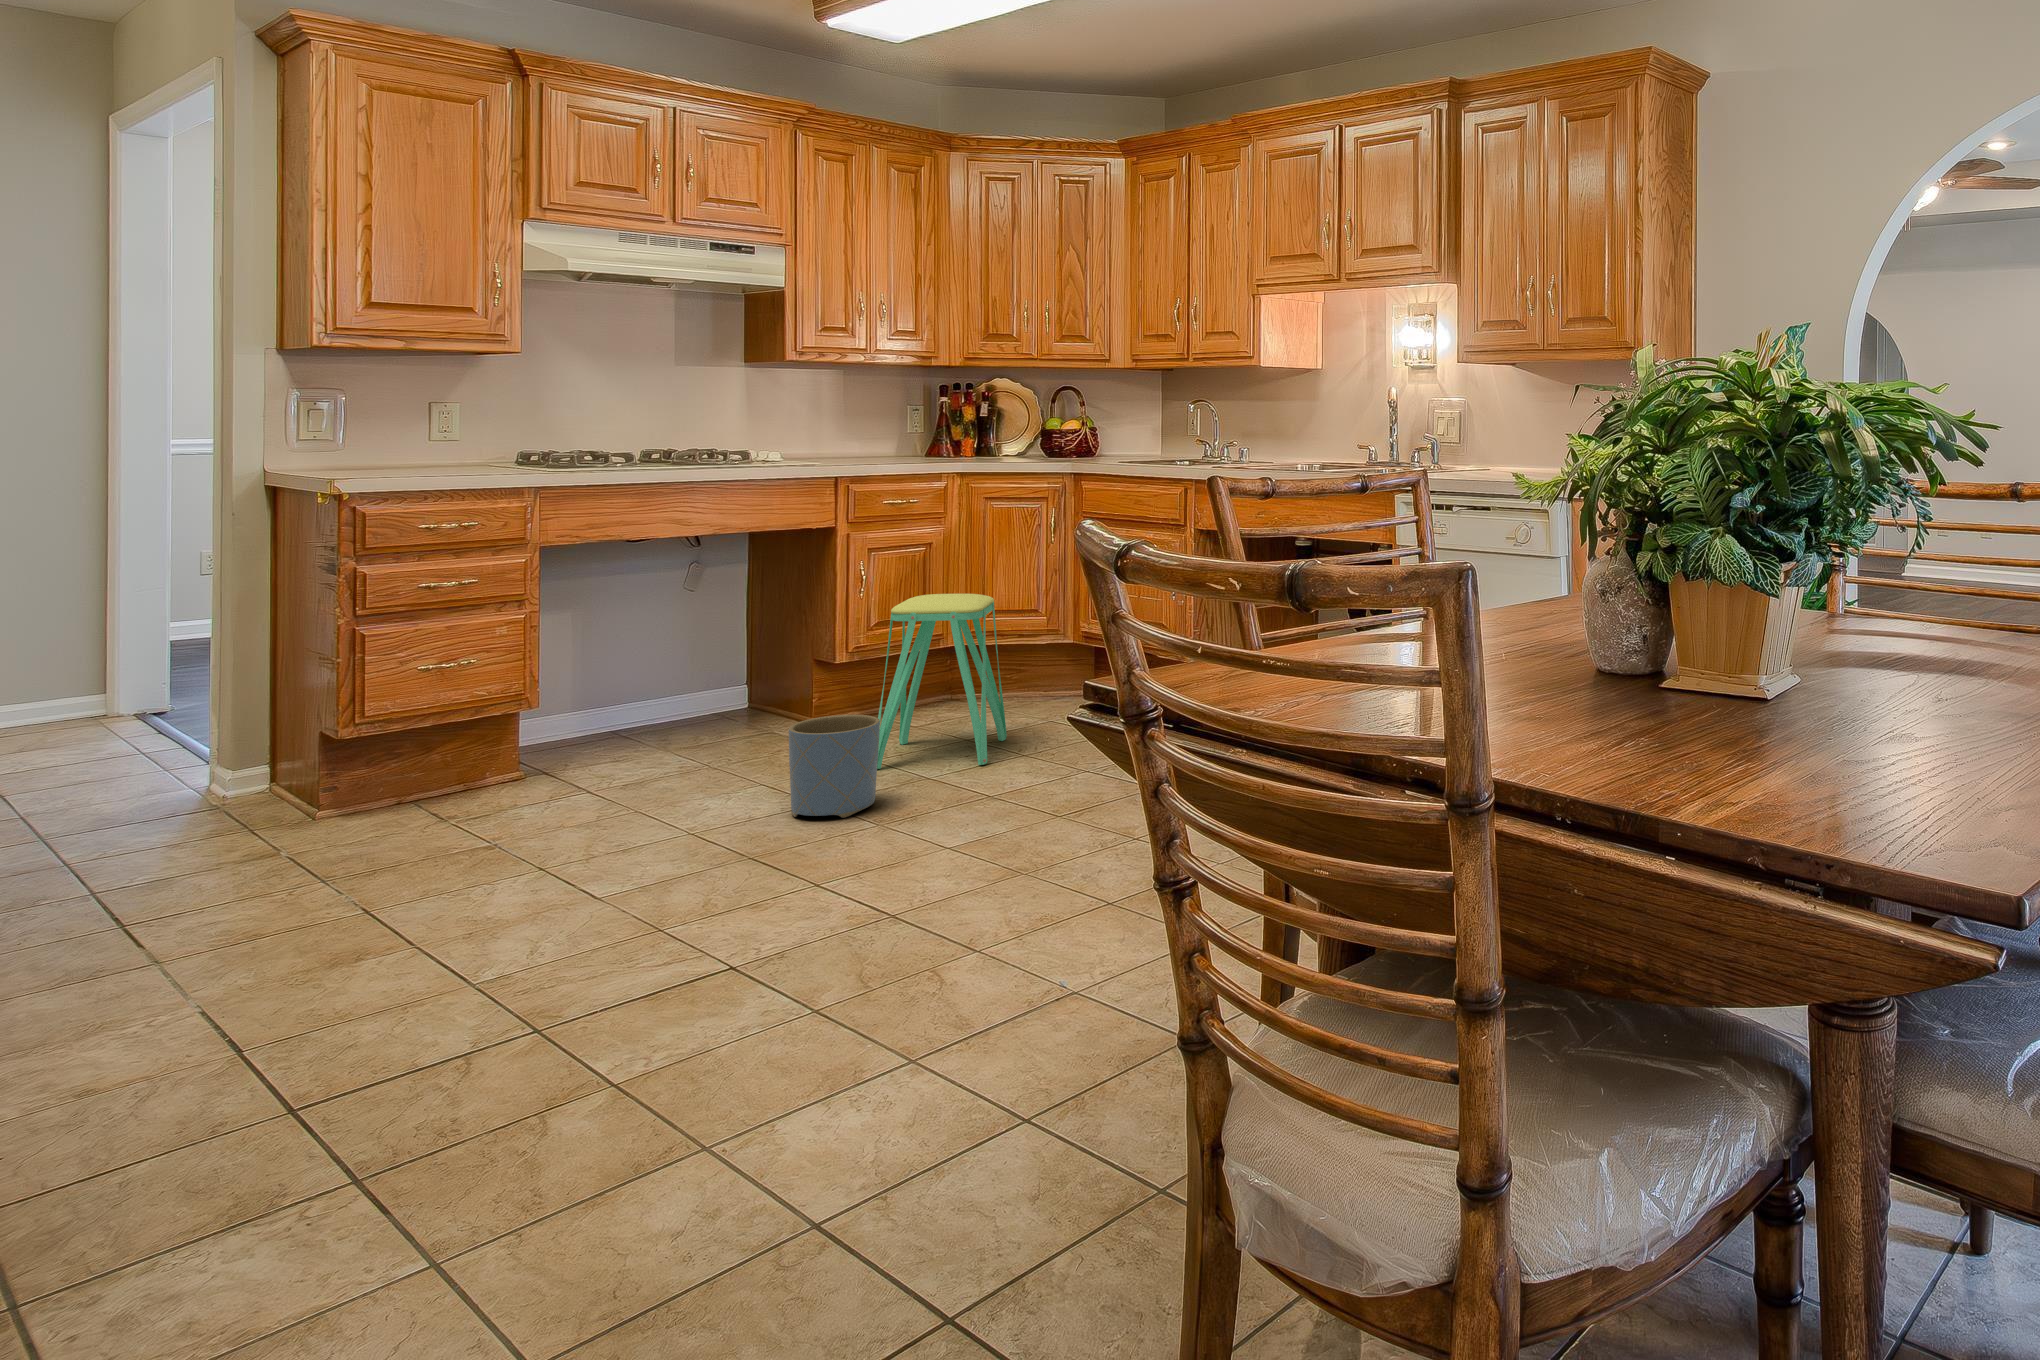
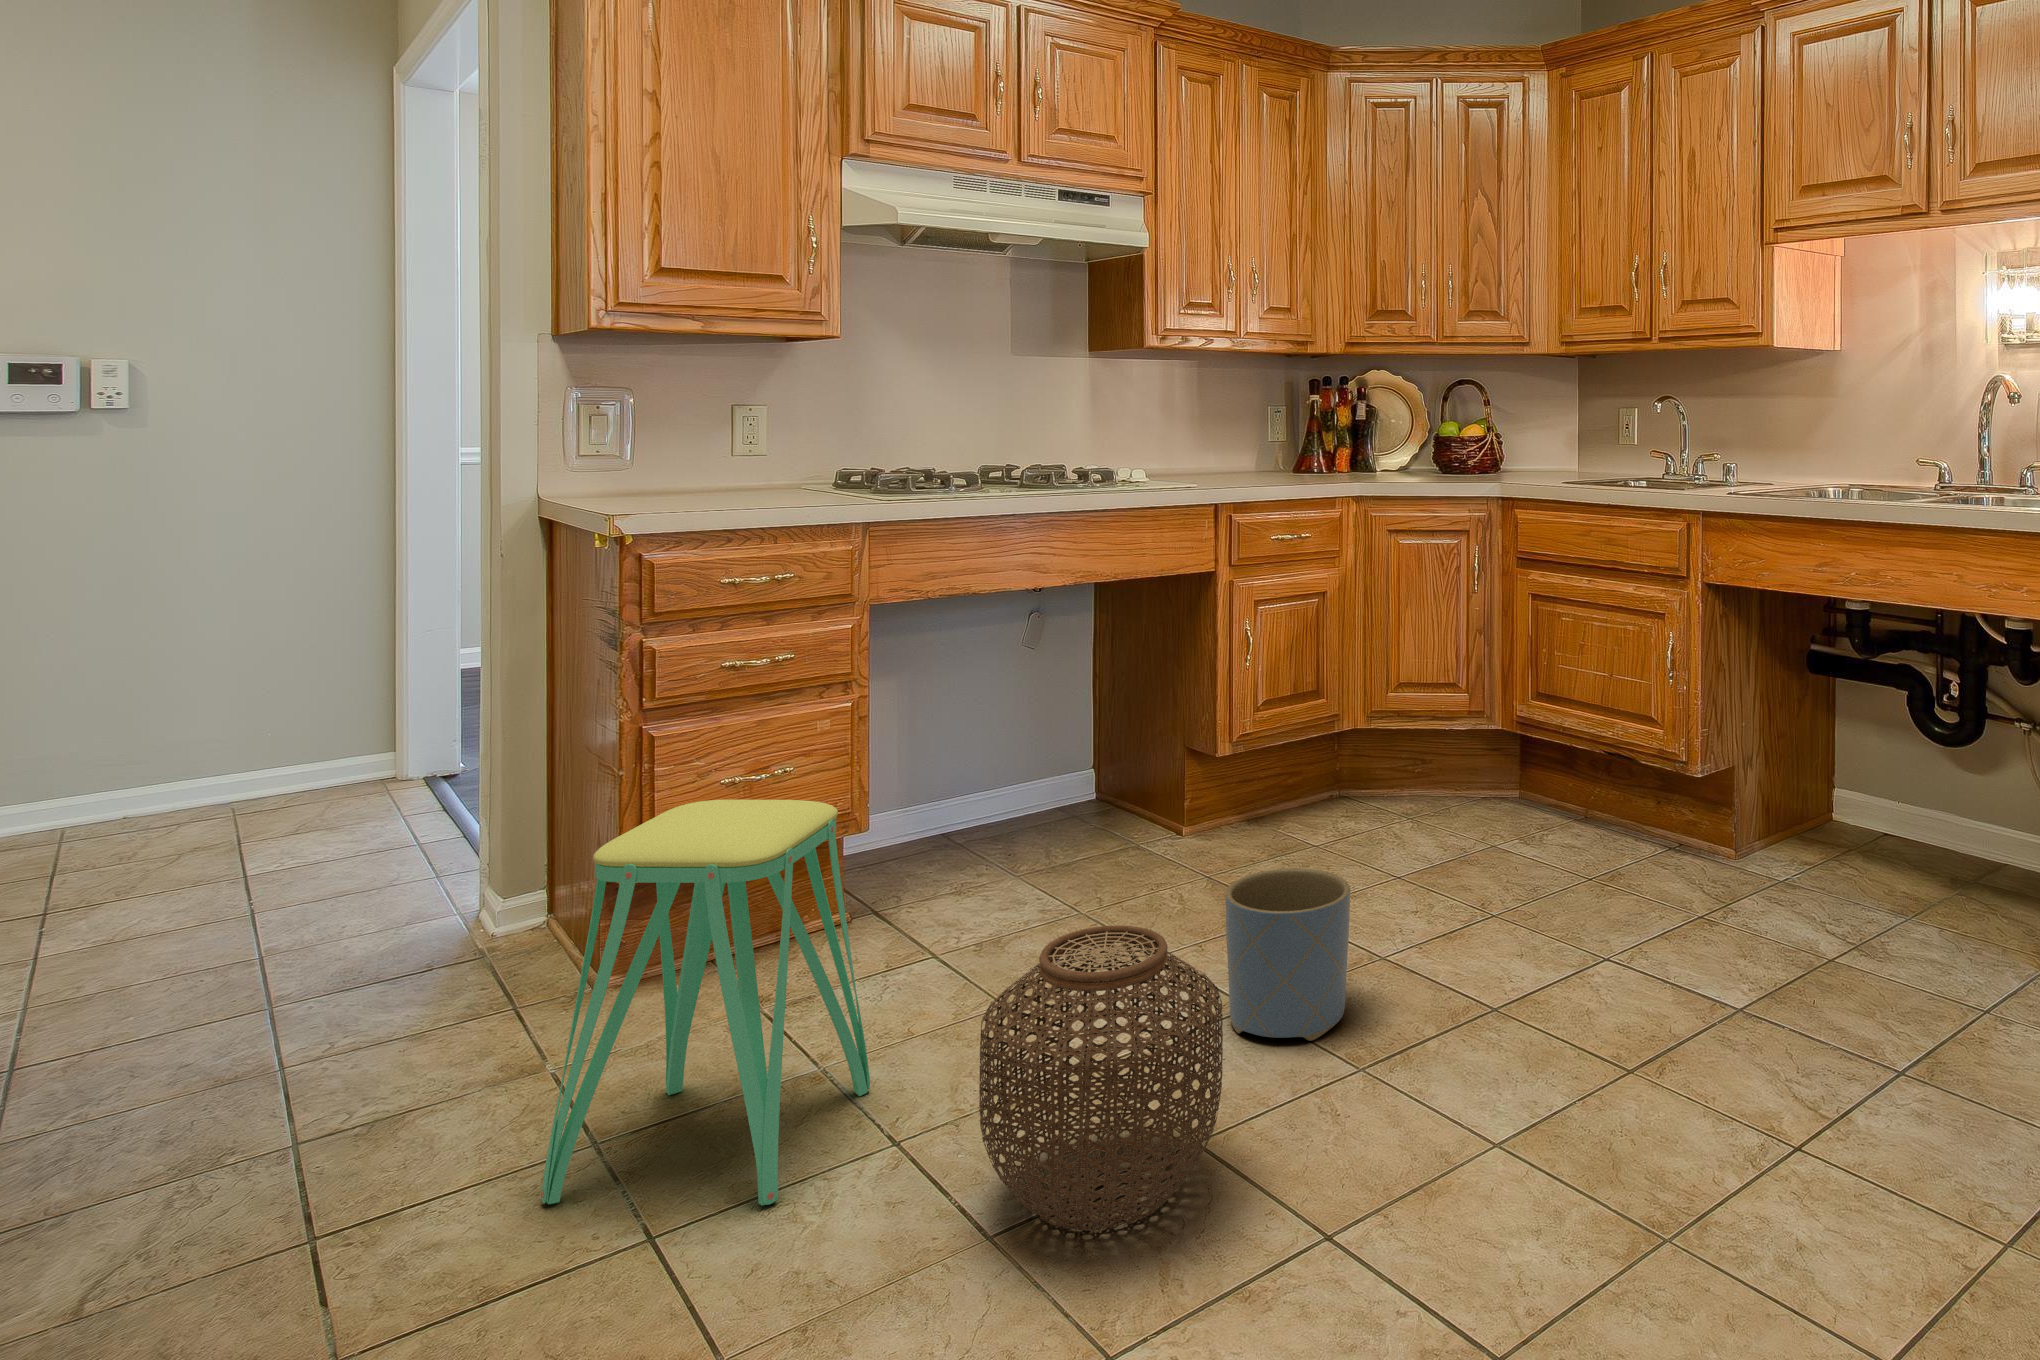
stool: present [877,594,1007,769] -> present [542,800,870,1206]
woven basket: none [585,725,752,896] -> present [979,925,1223,1231]

